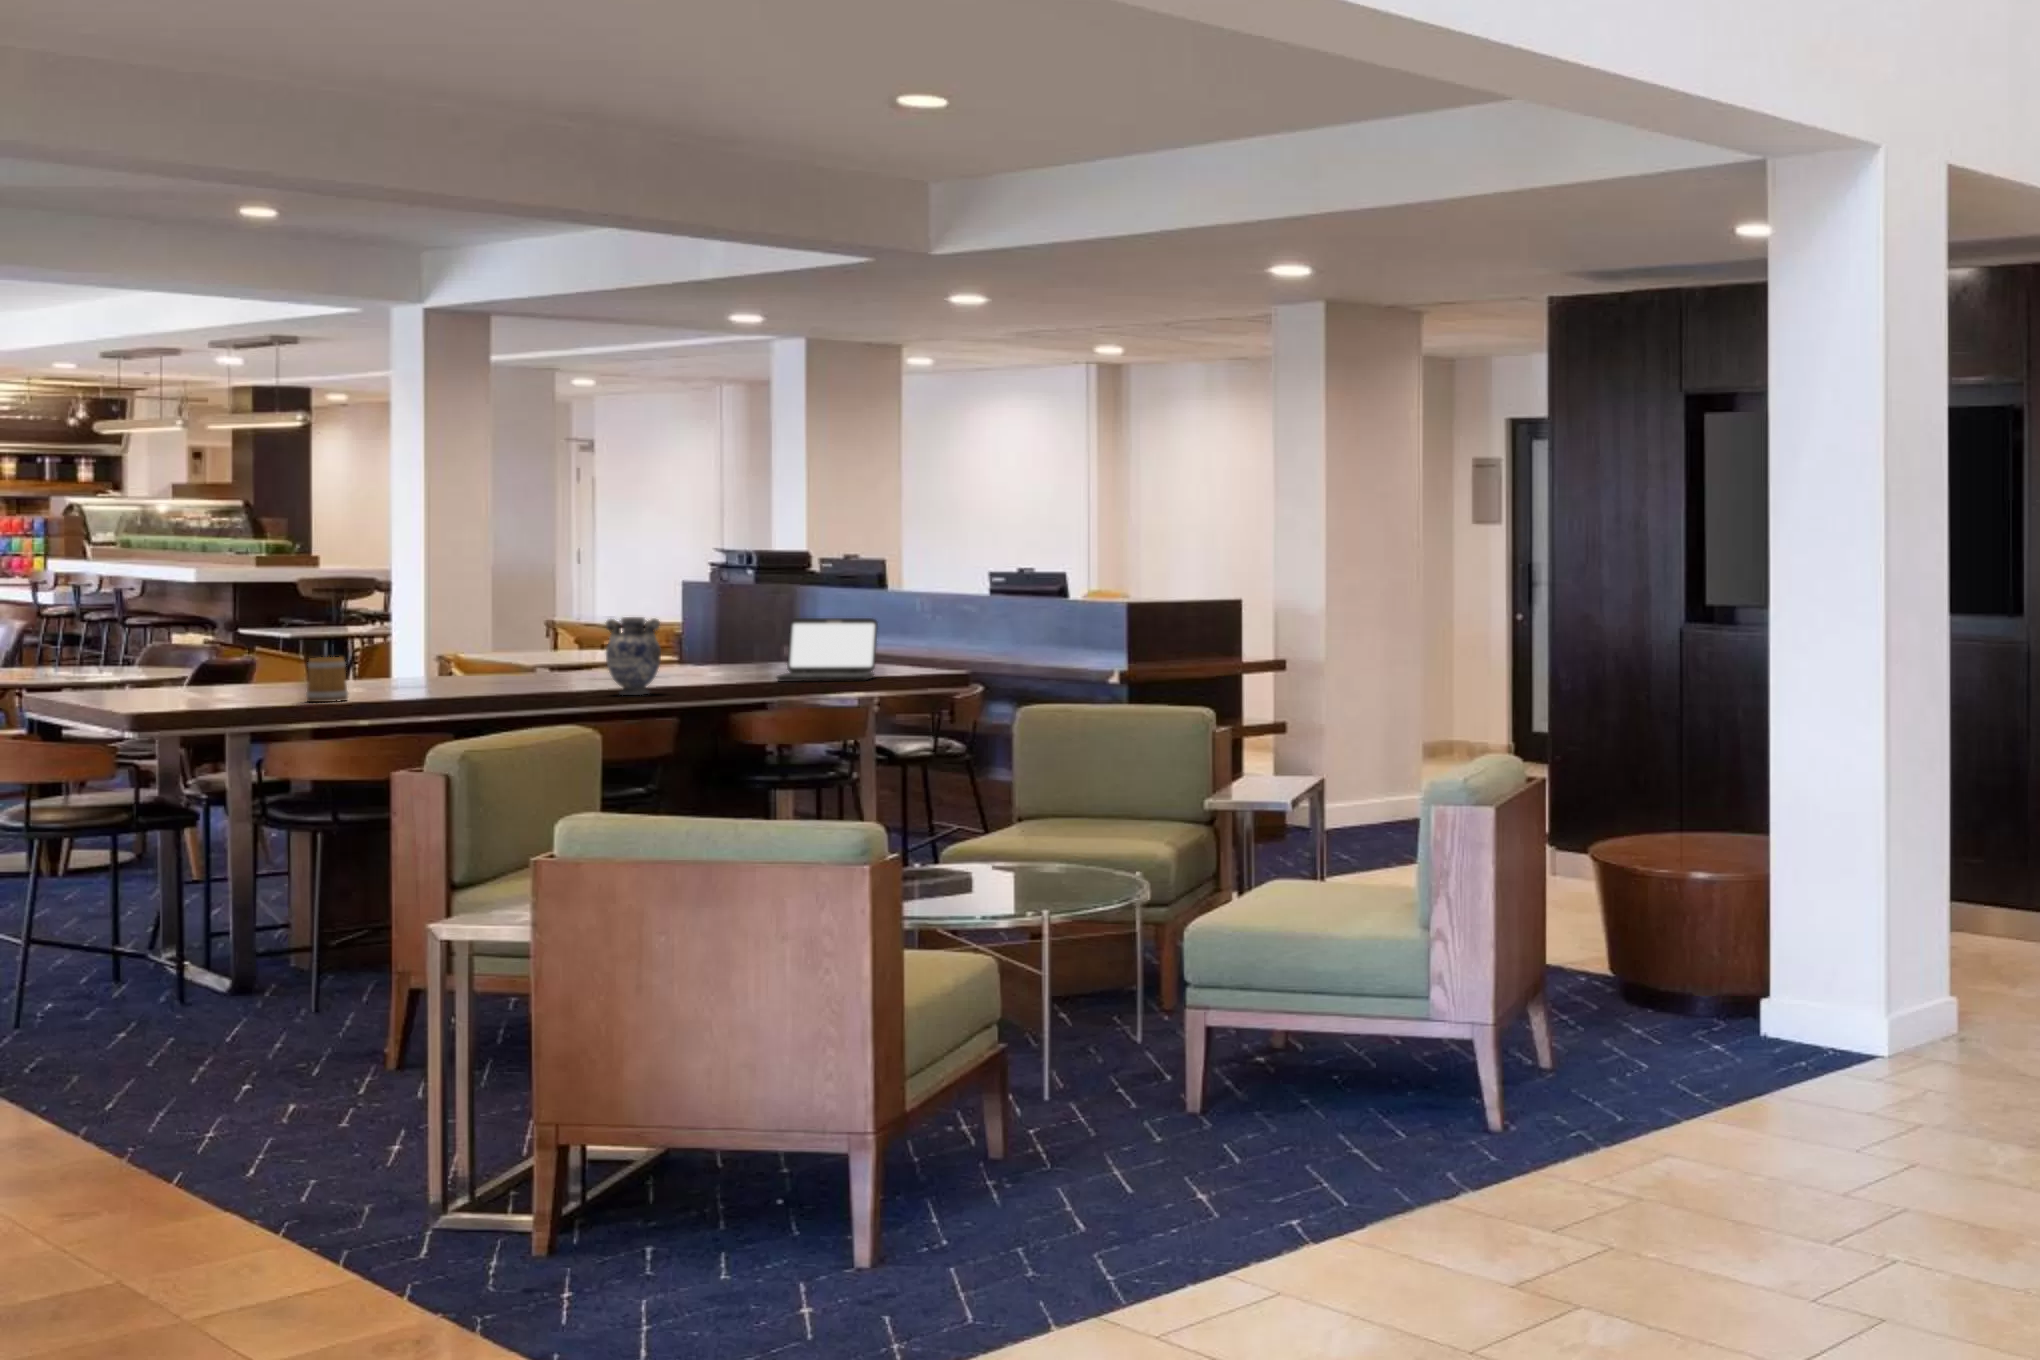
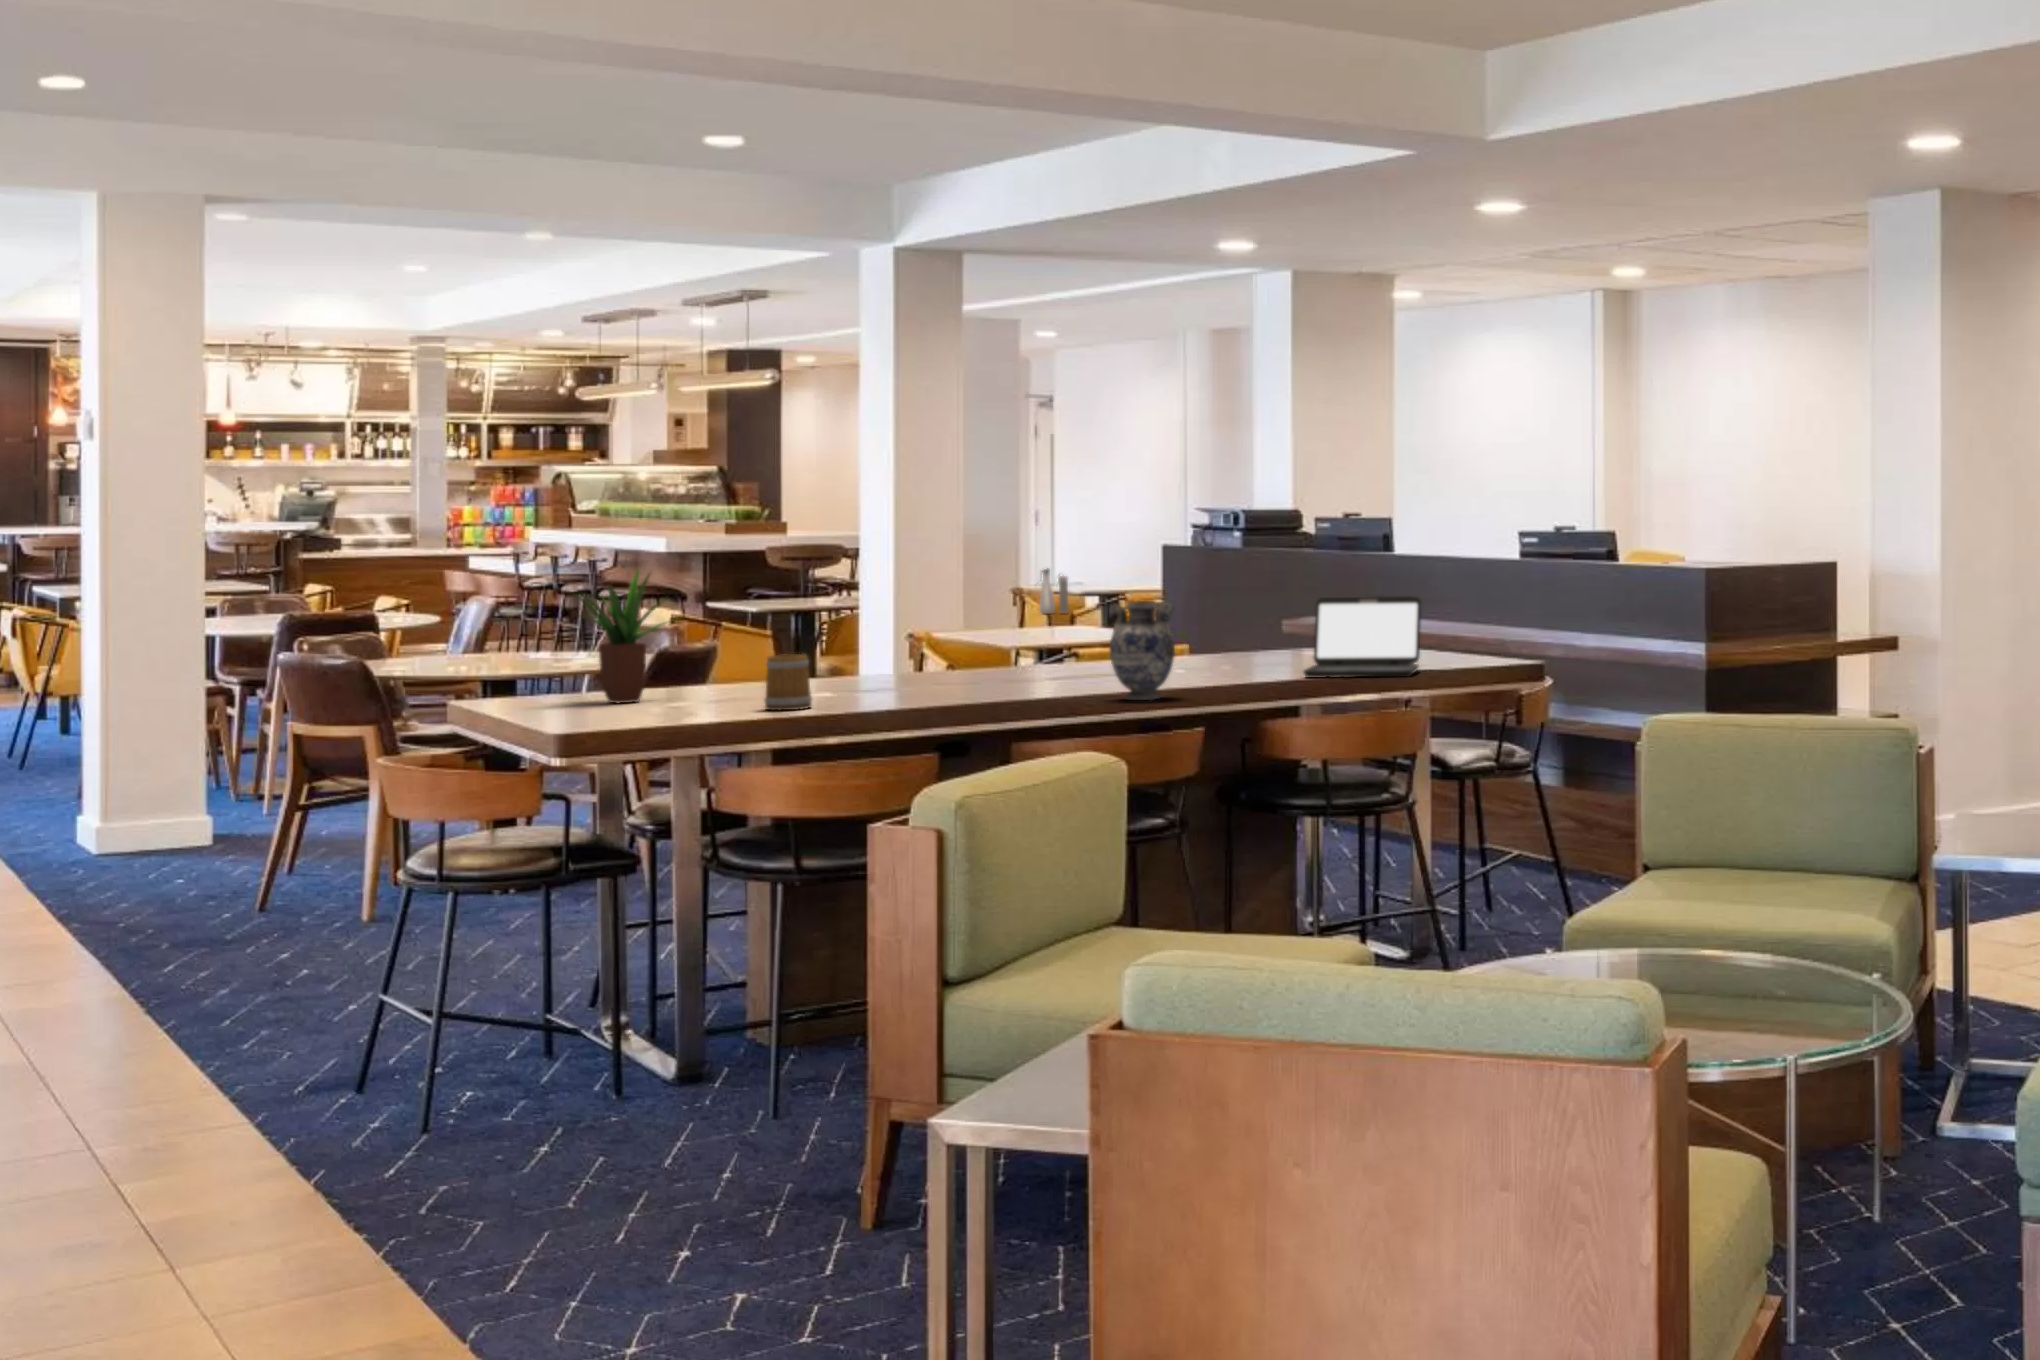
potted plant: none [126,586,231,699] -> present [575,571,673,704]
water bottle: none [563,599,594,641] -> present [1035,568,1068,614]

